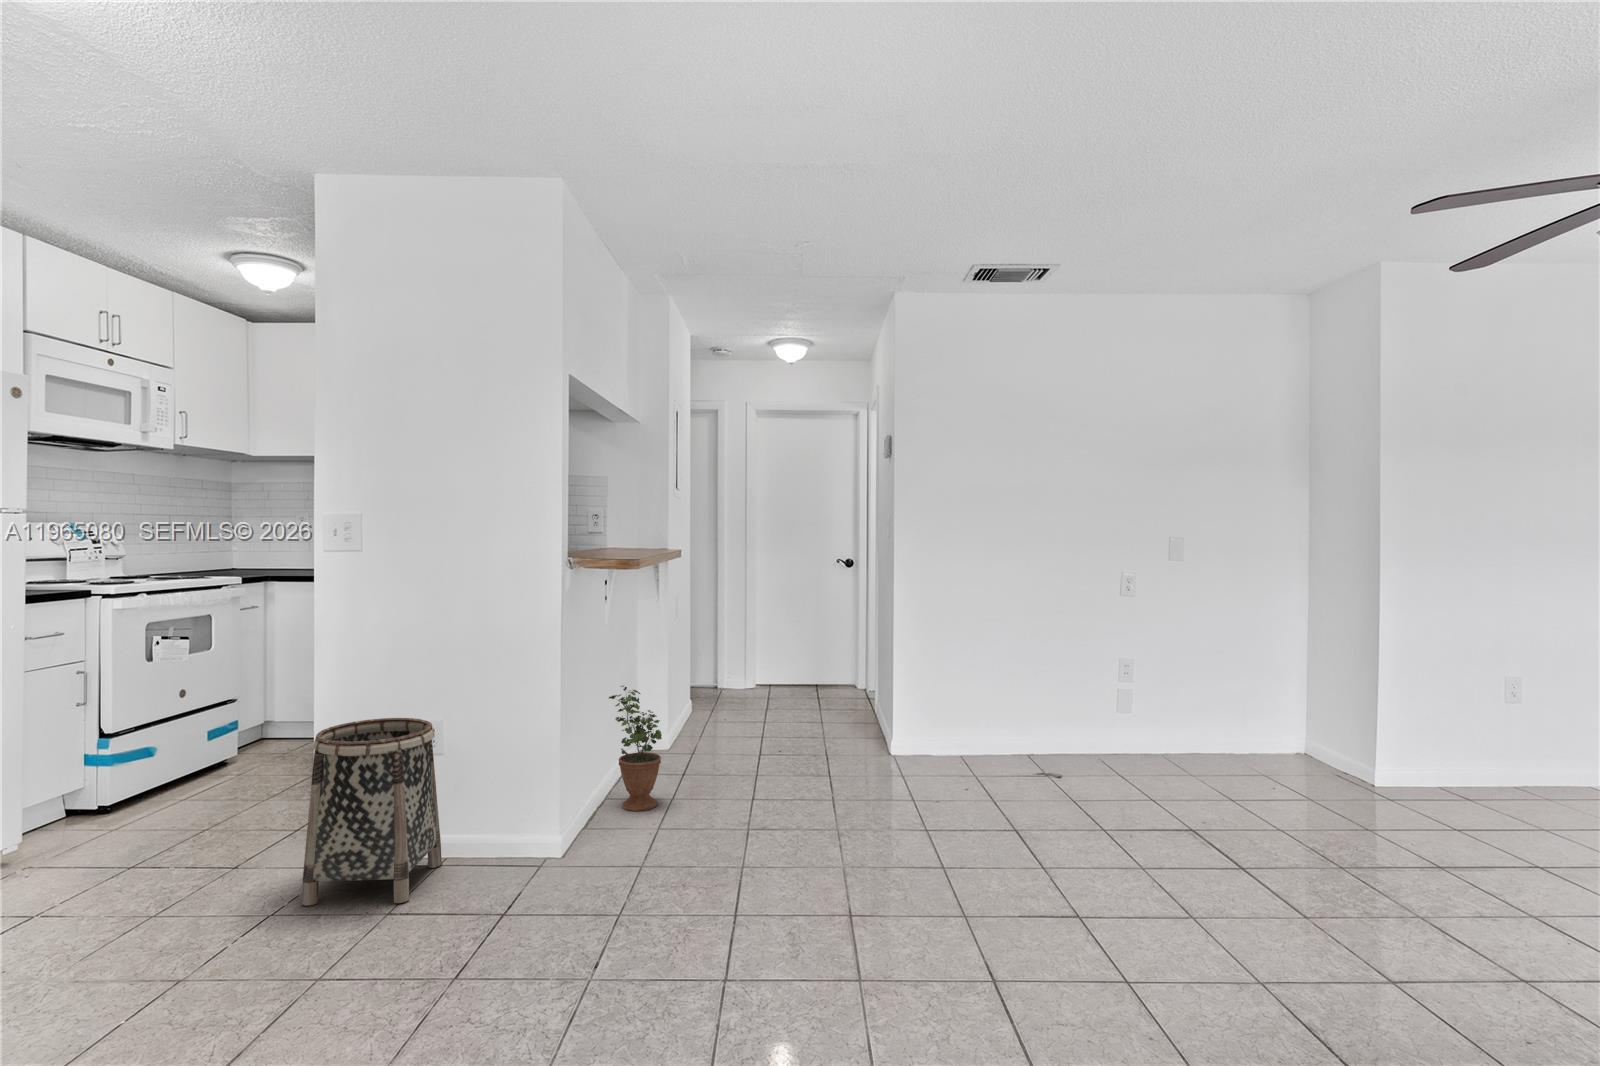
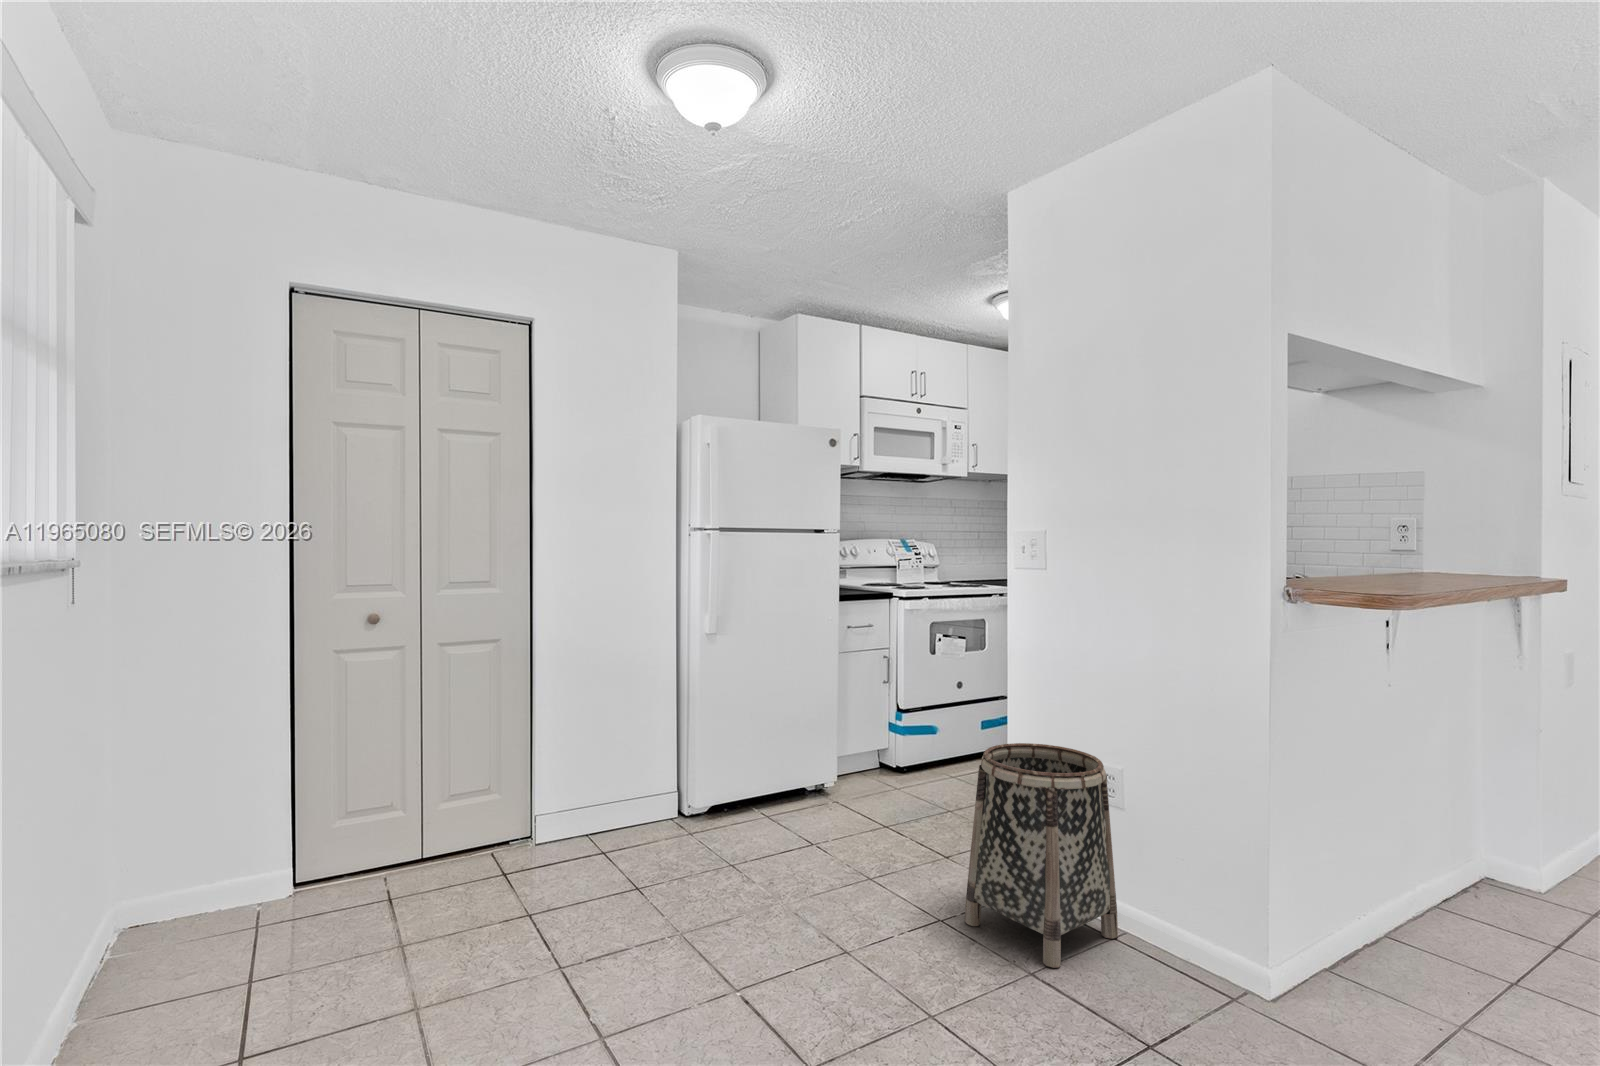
potted plant: present [609,685,662,811] -> none [1387,775,1487,983]

